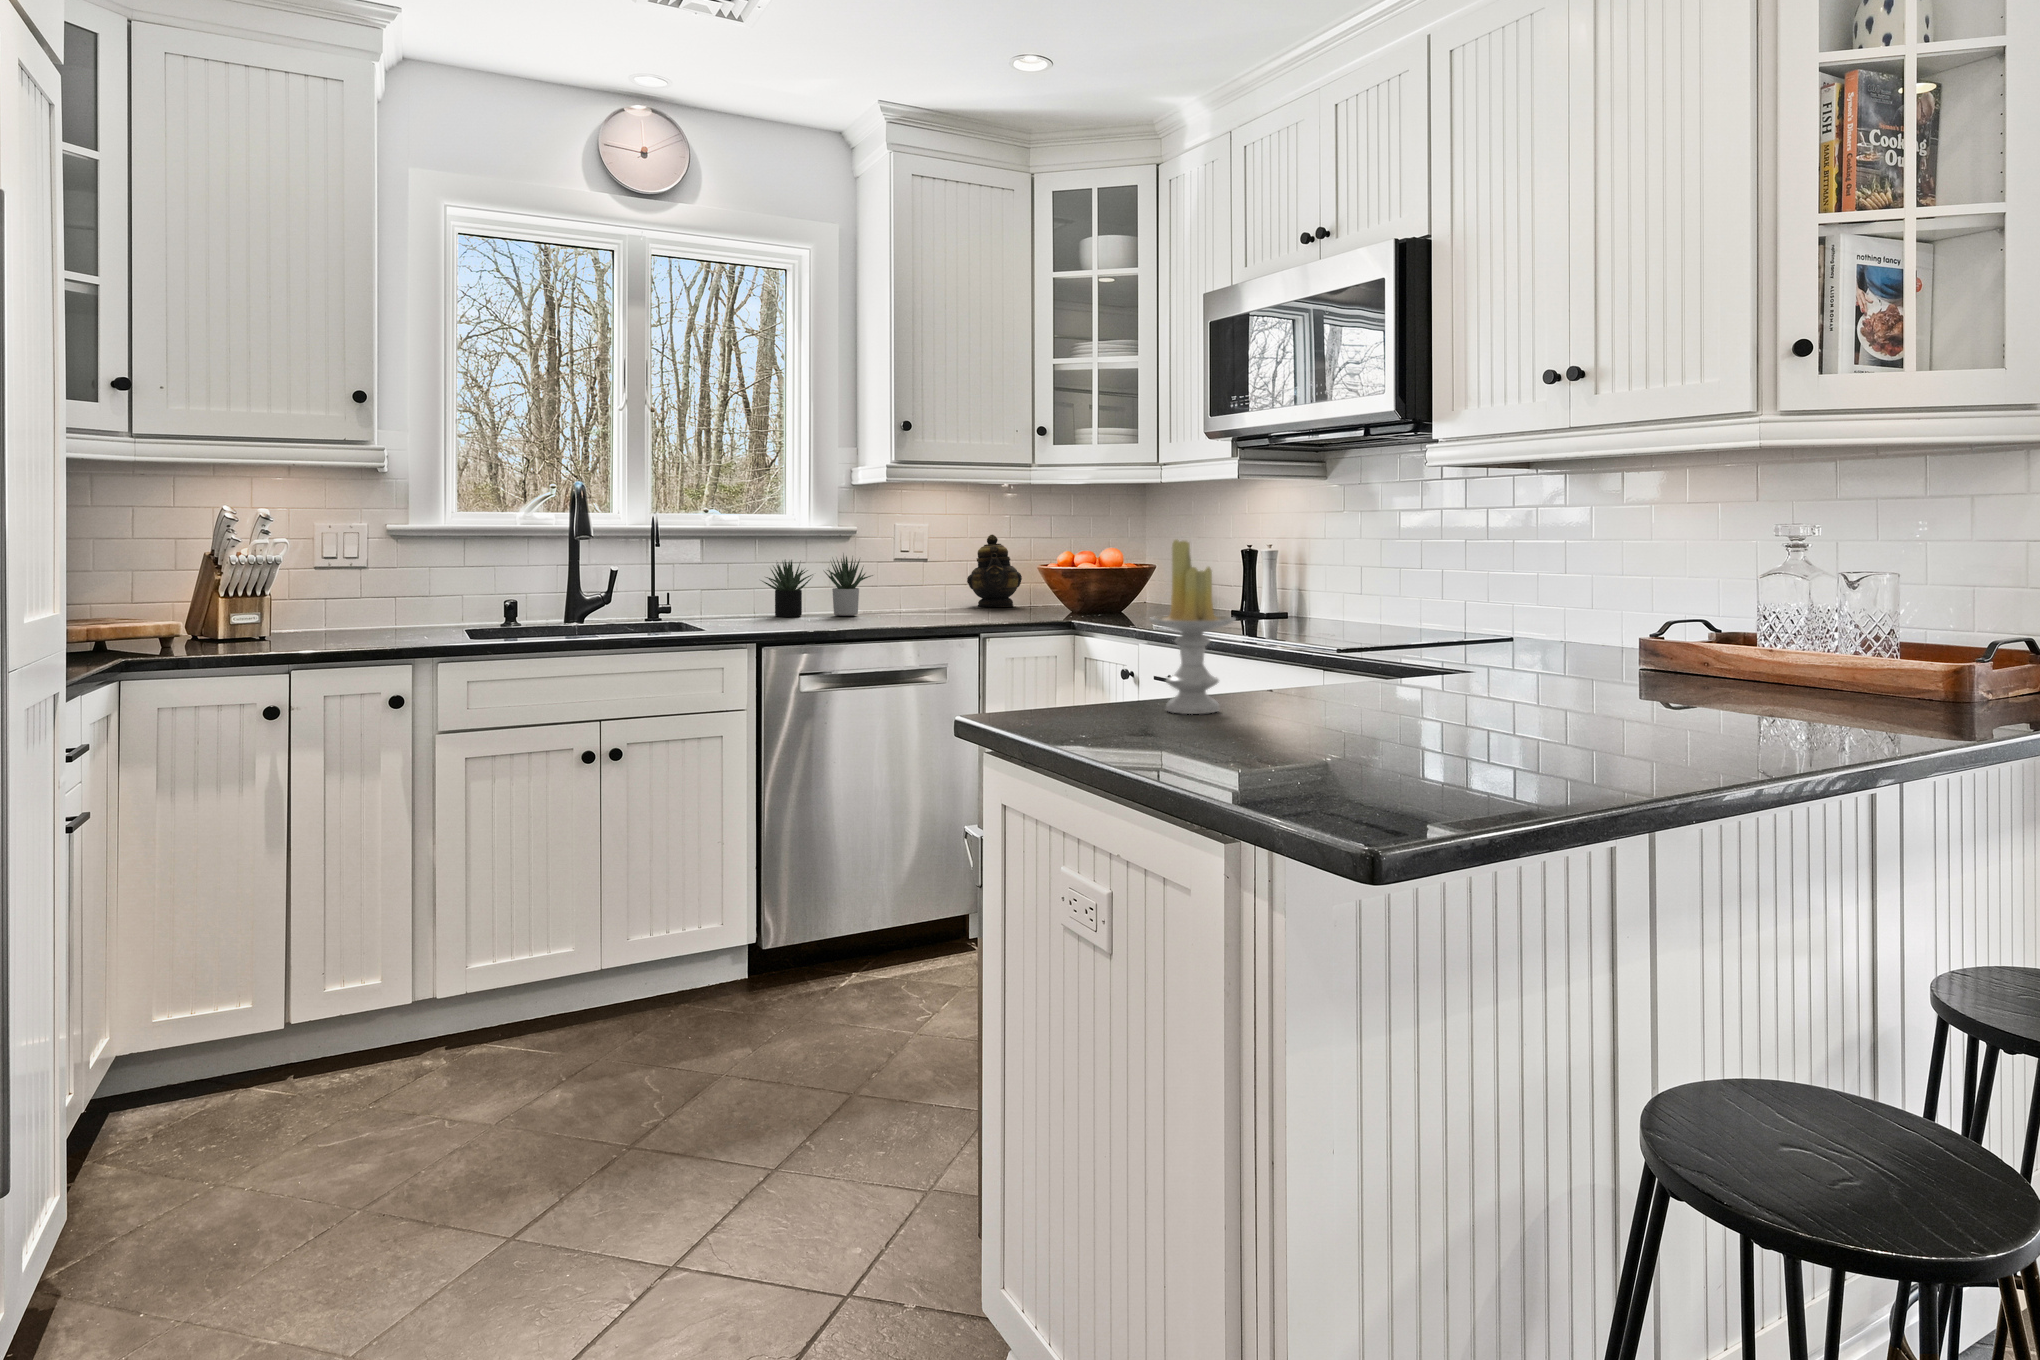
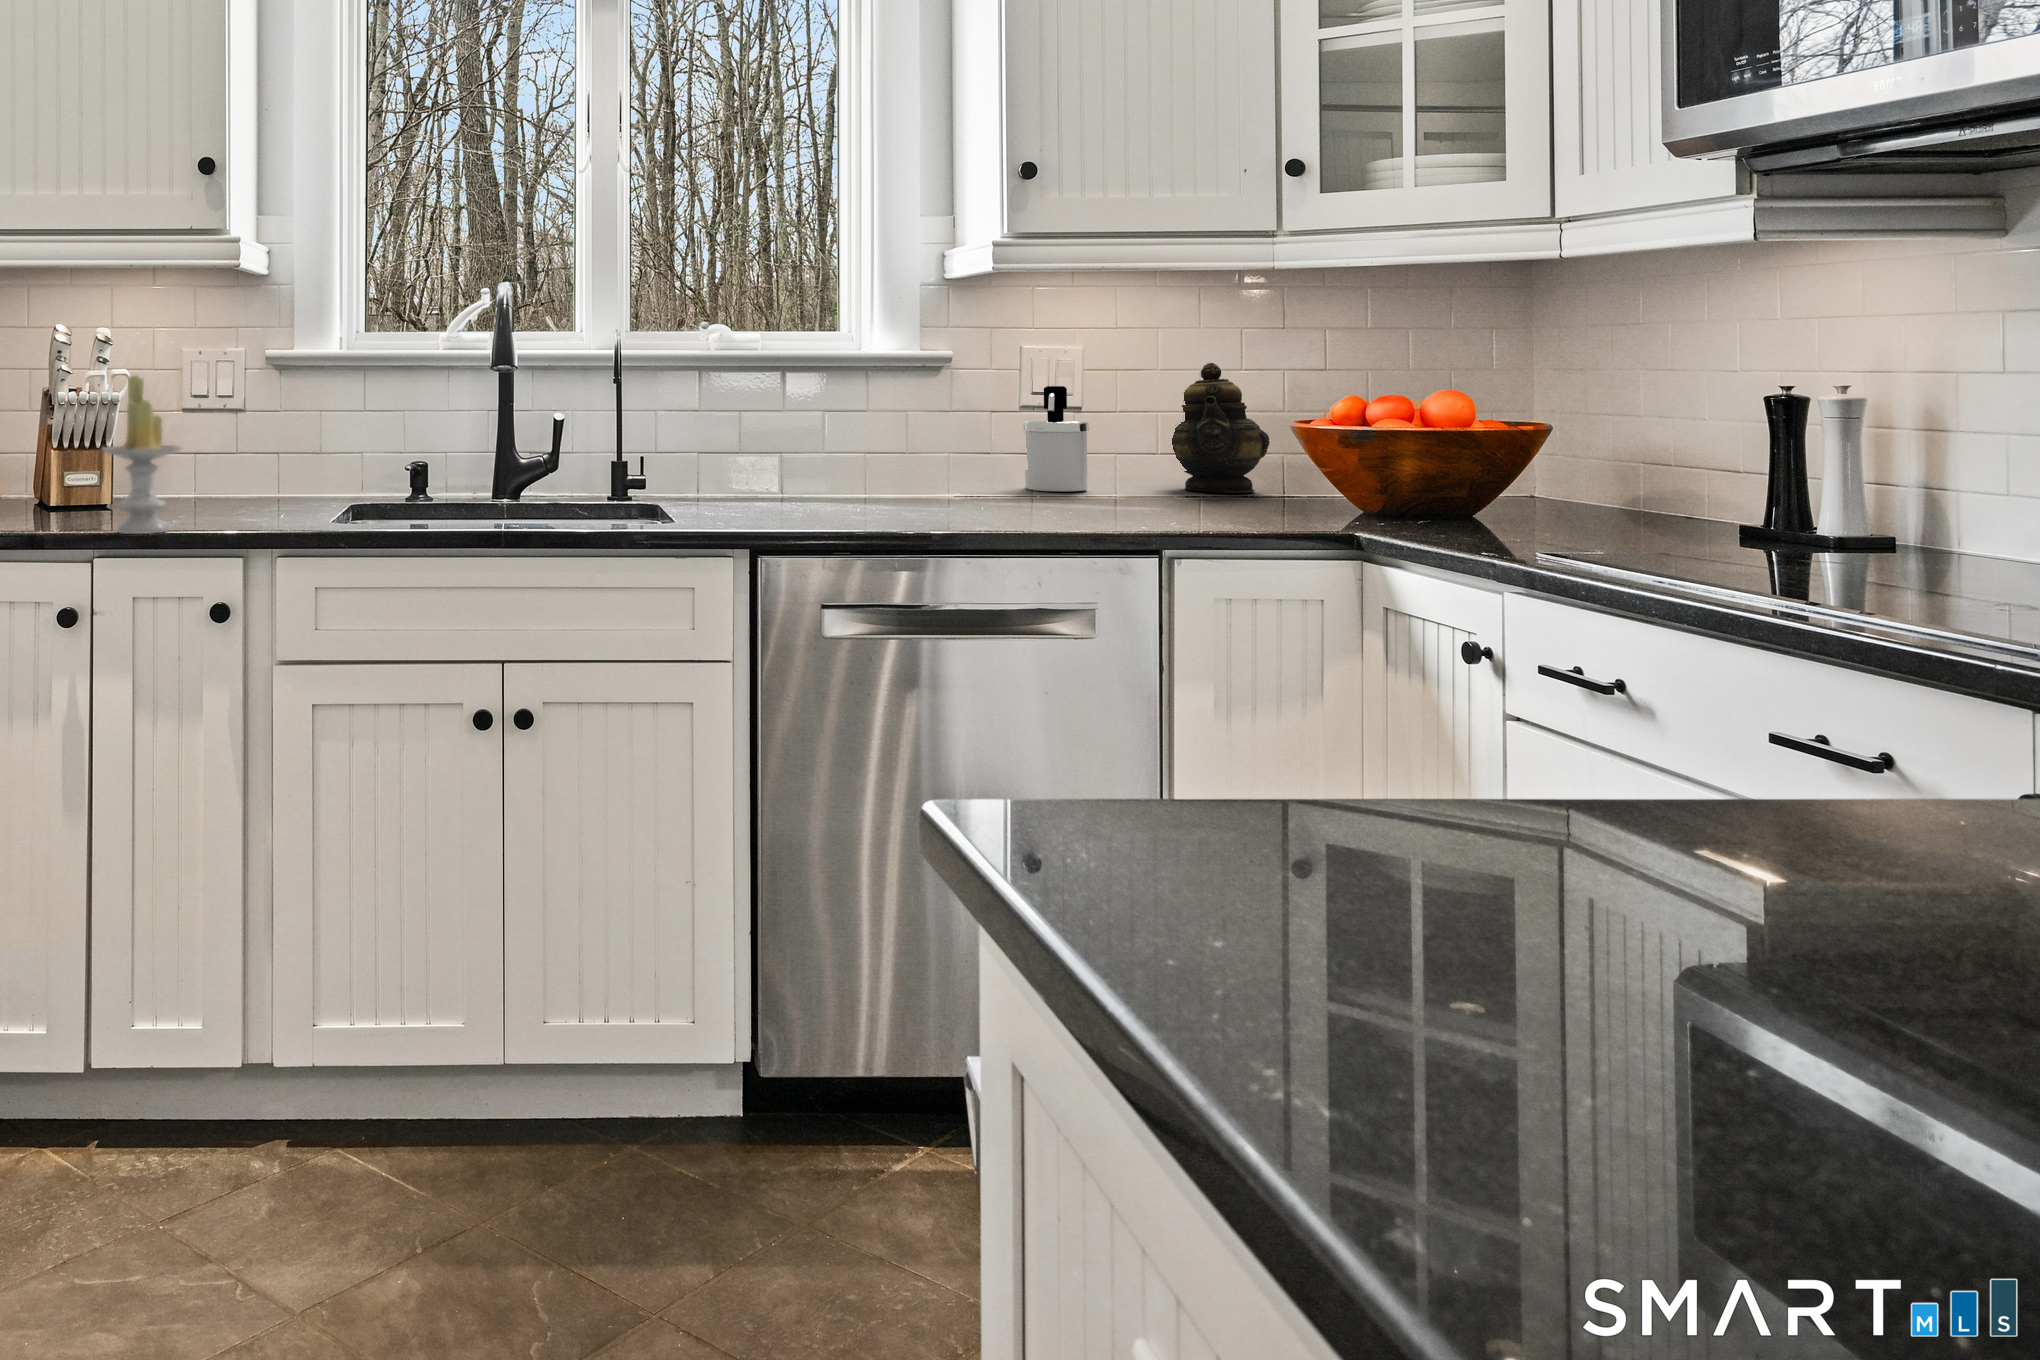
candle: present [1149,540,1235,714] -> present [103,376,181,534]
soap dispenser: none [892,548,929,609] -> present [1023,386,1089,492]
succulent plant: present [762,555,873,617] -> none [786,394,980,501]

